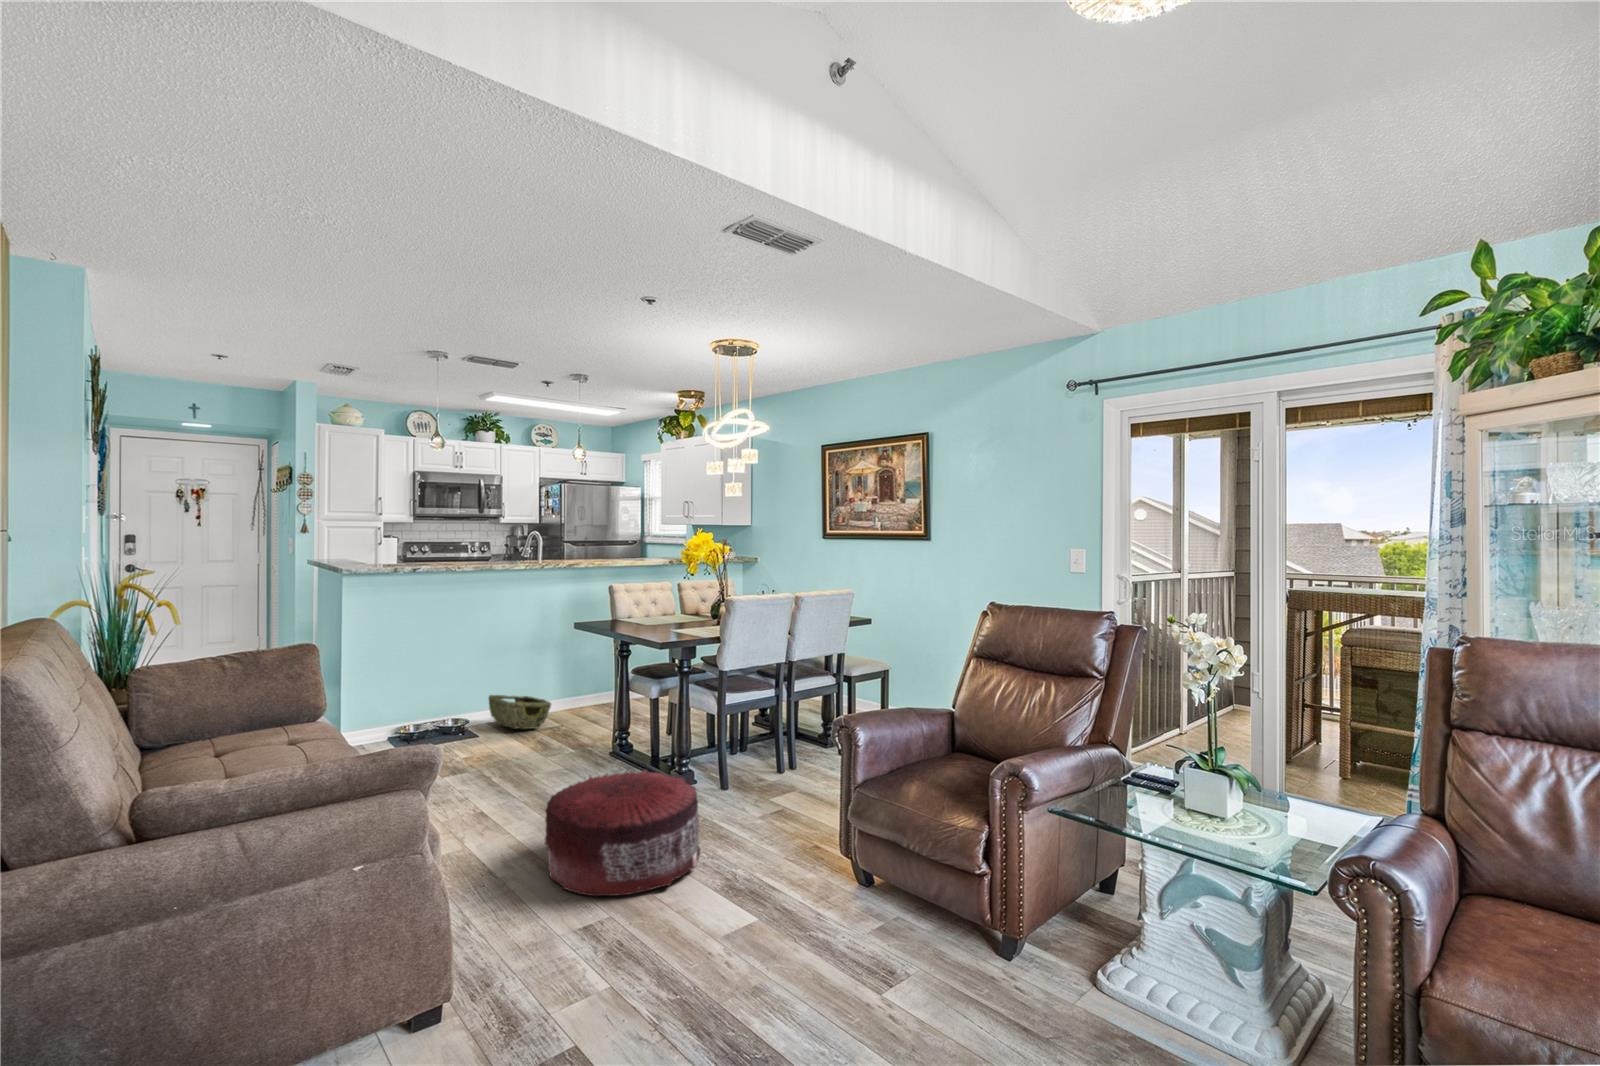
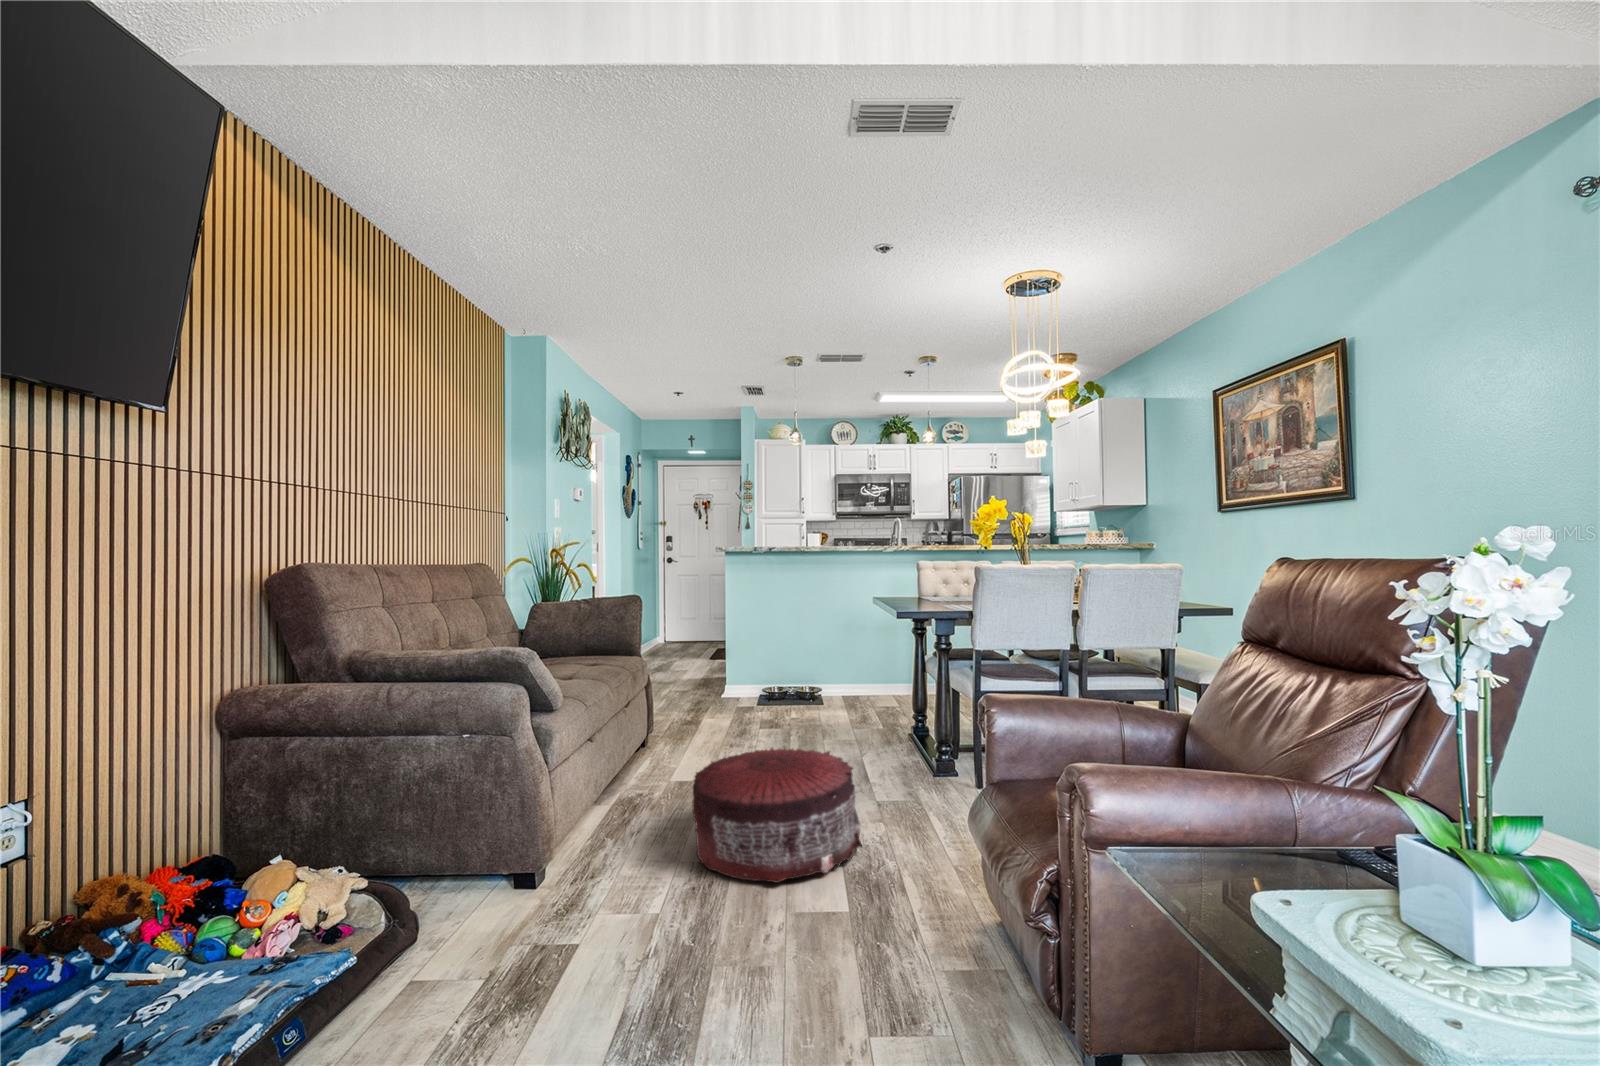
woven basket: present [489,695,551,729] -> none [837,668,883,704]

